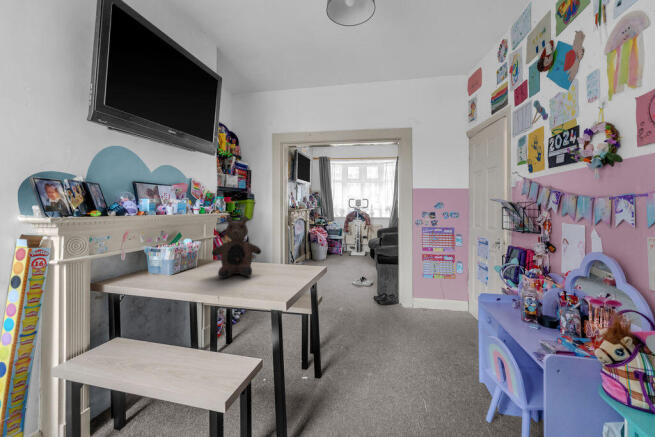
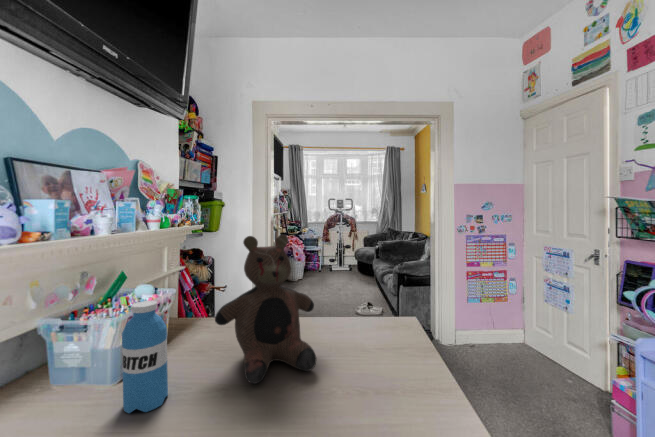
water bottle: none [171,240,188,282] -> present [122,301,168,413]

